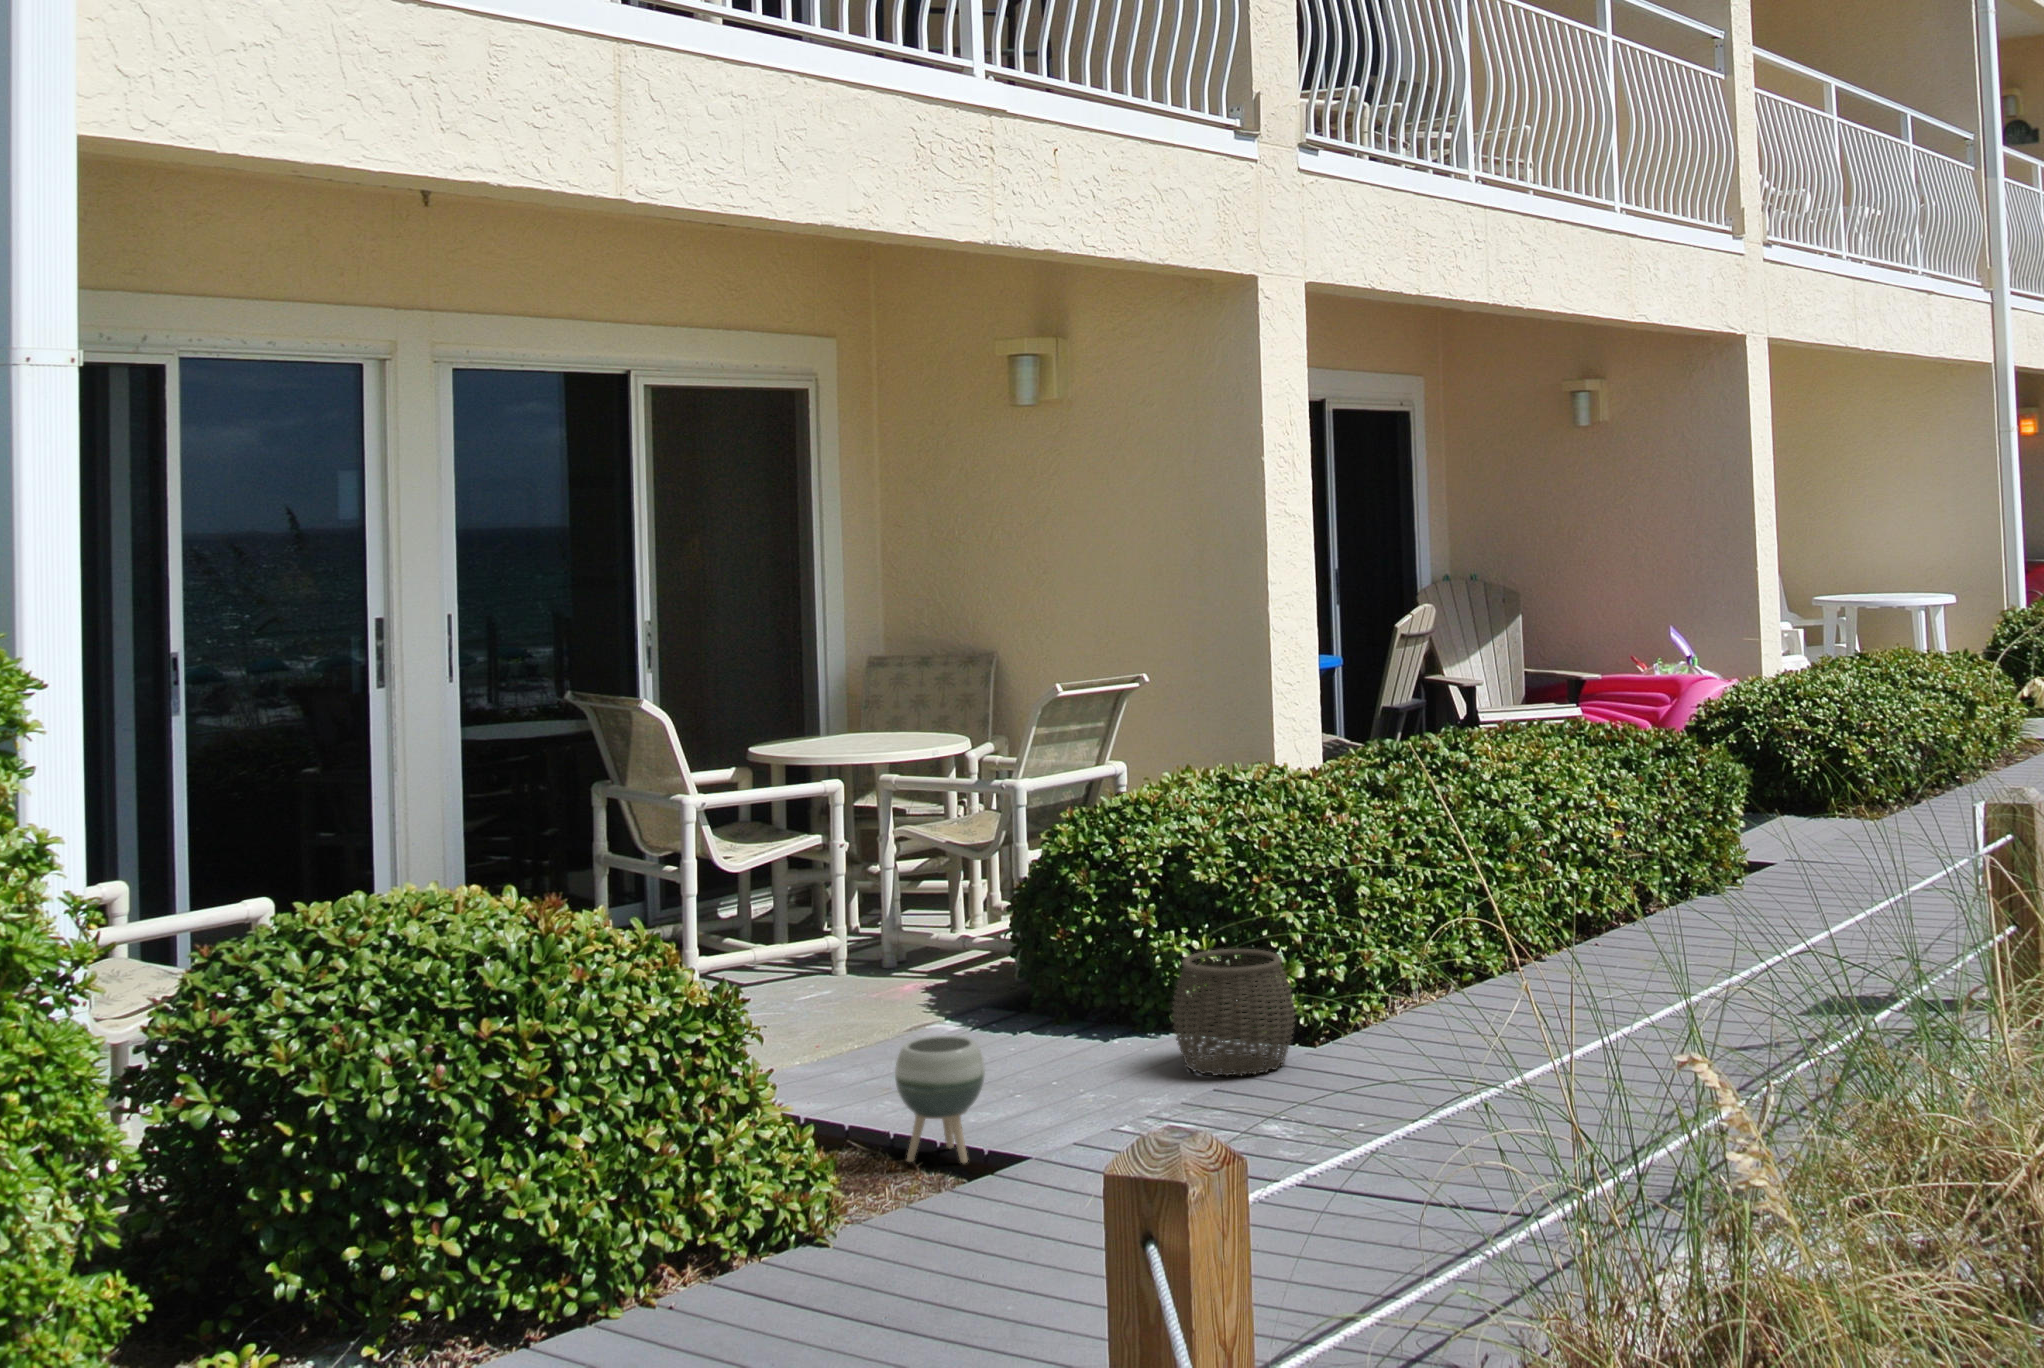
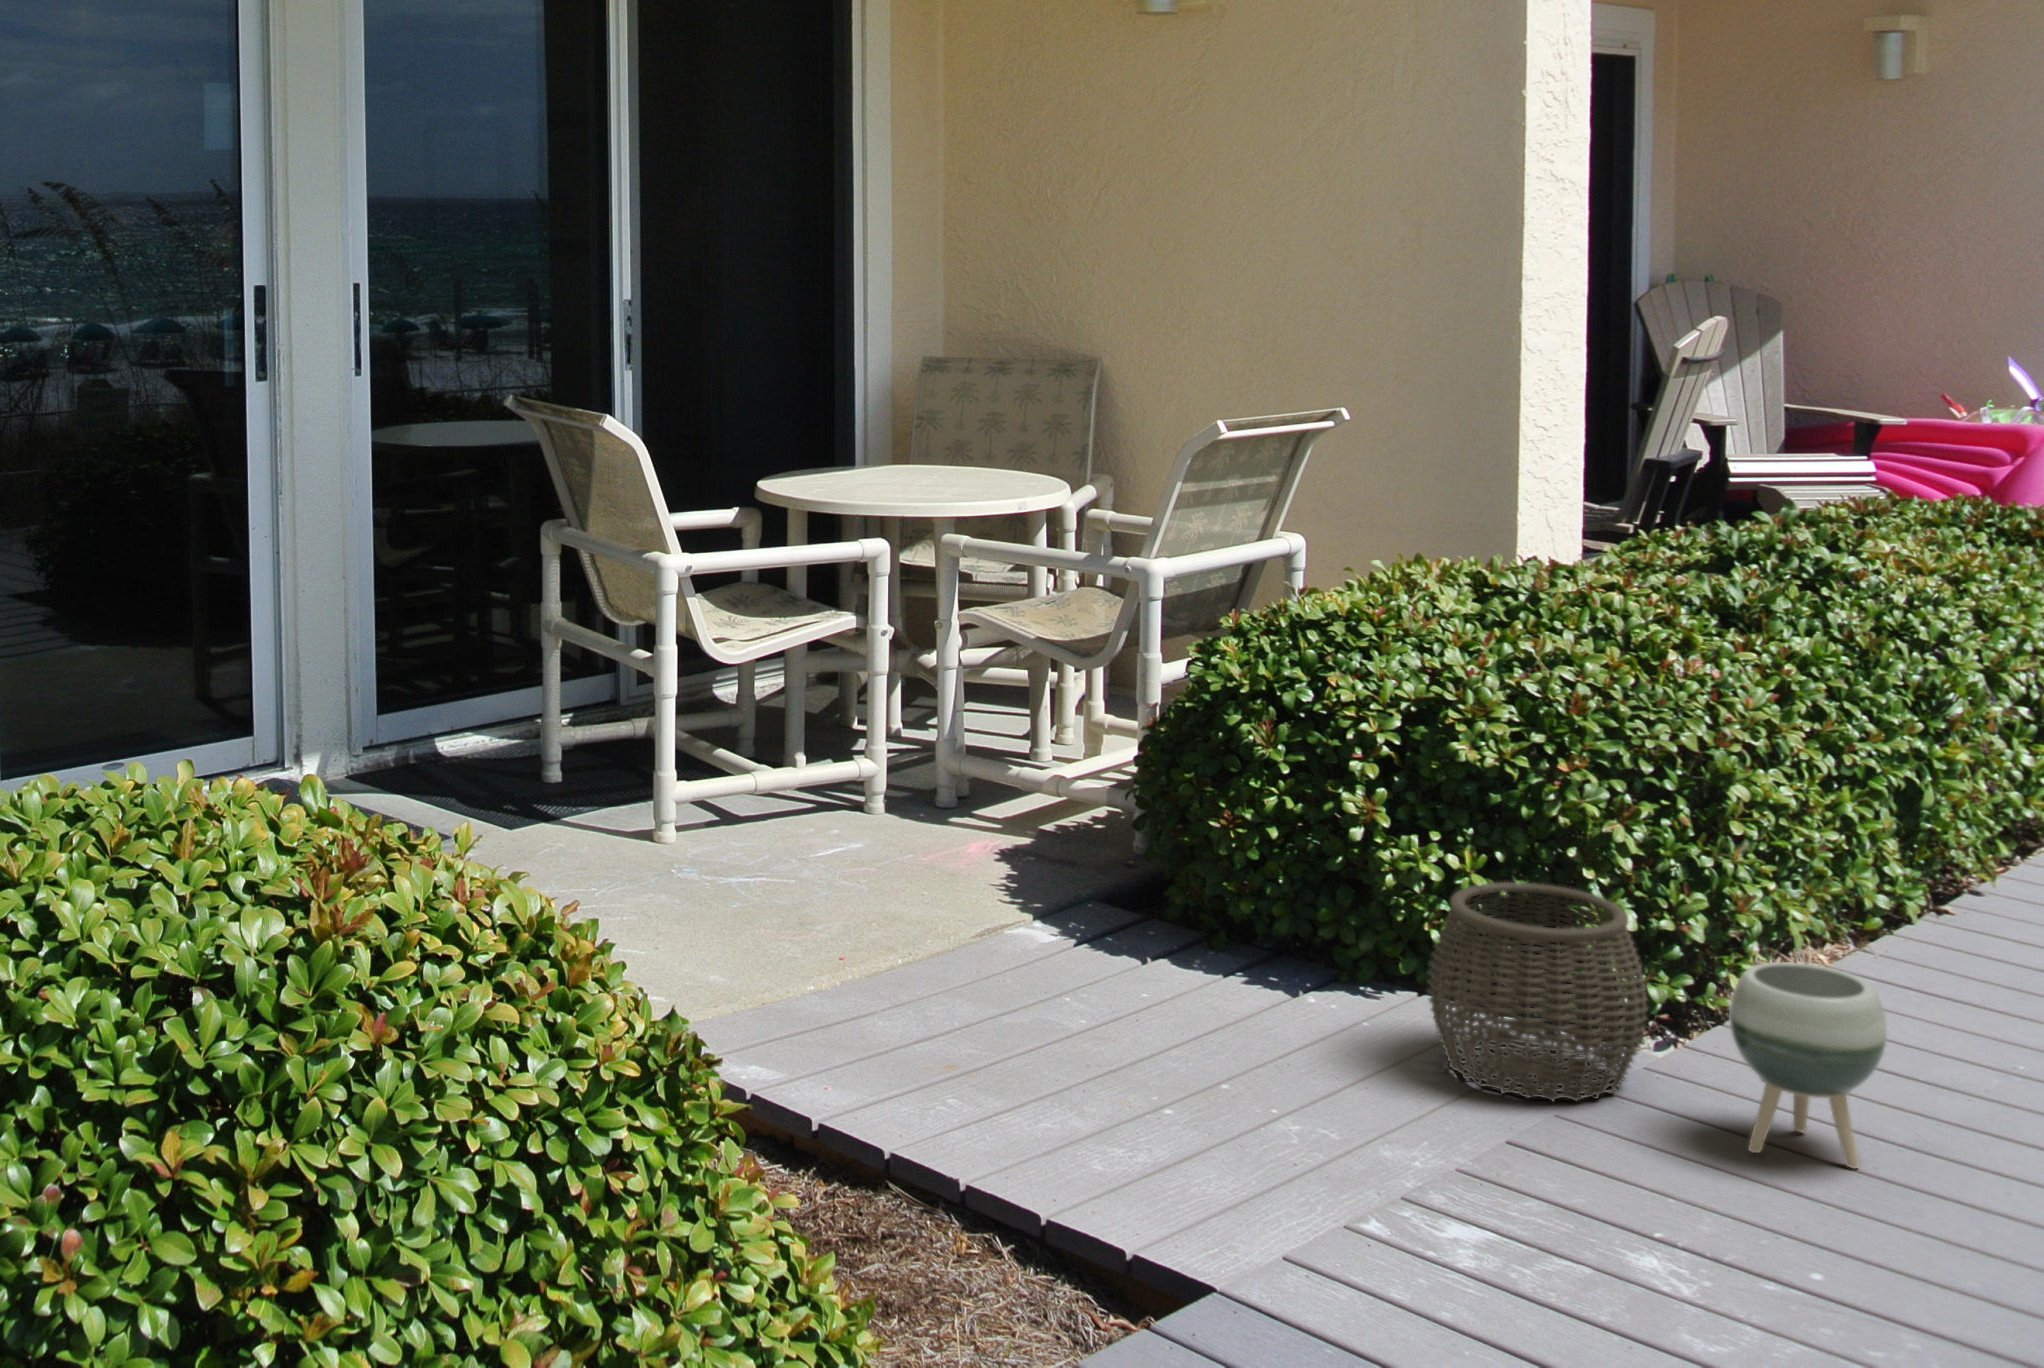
planter: present [895,1036,985,1163] -> present [1729,962,1887,1168]

